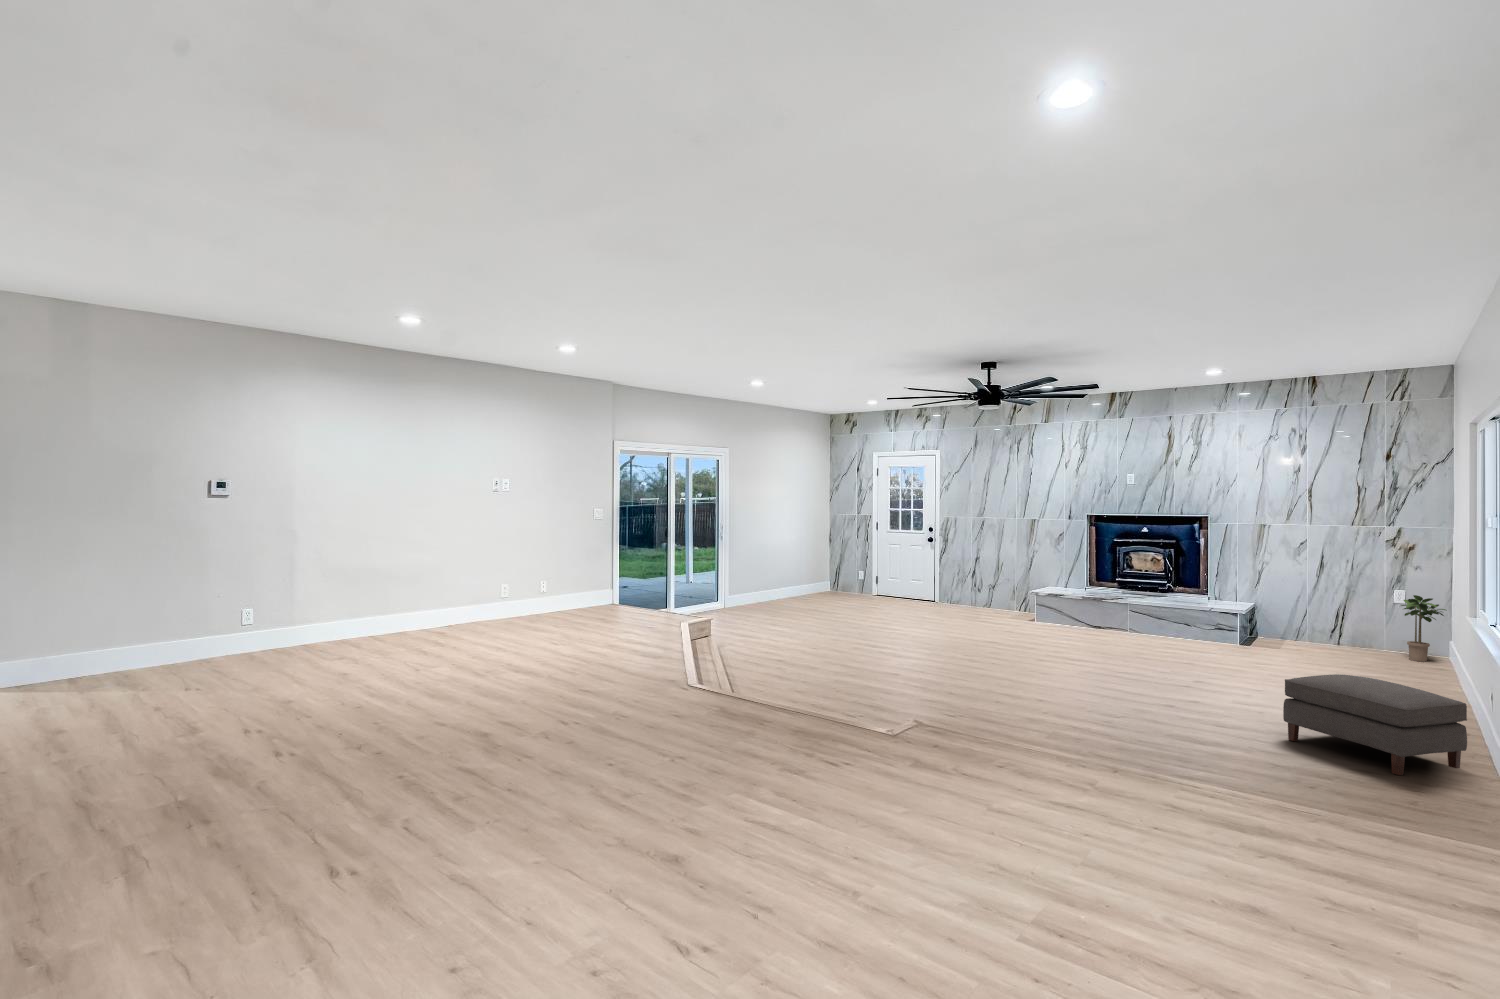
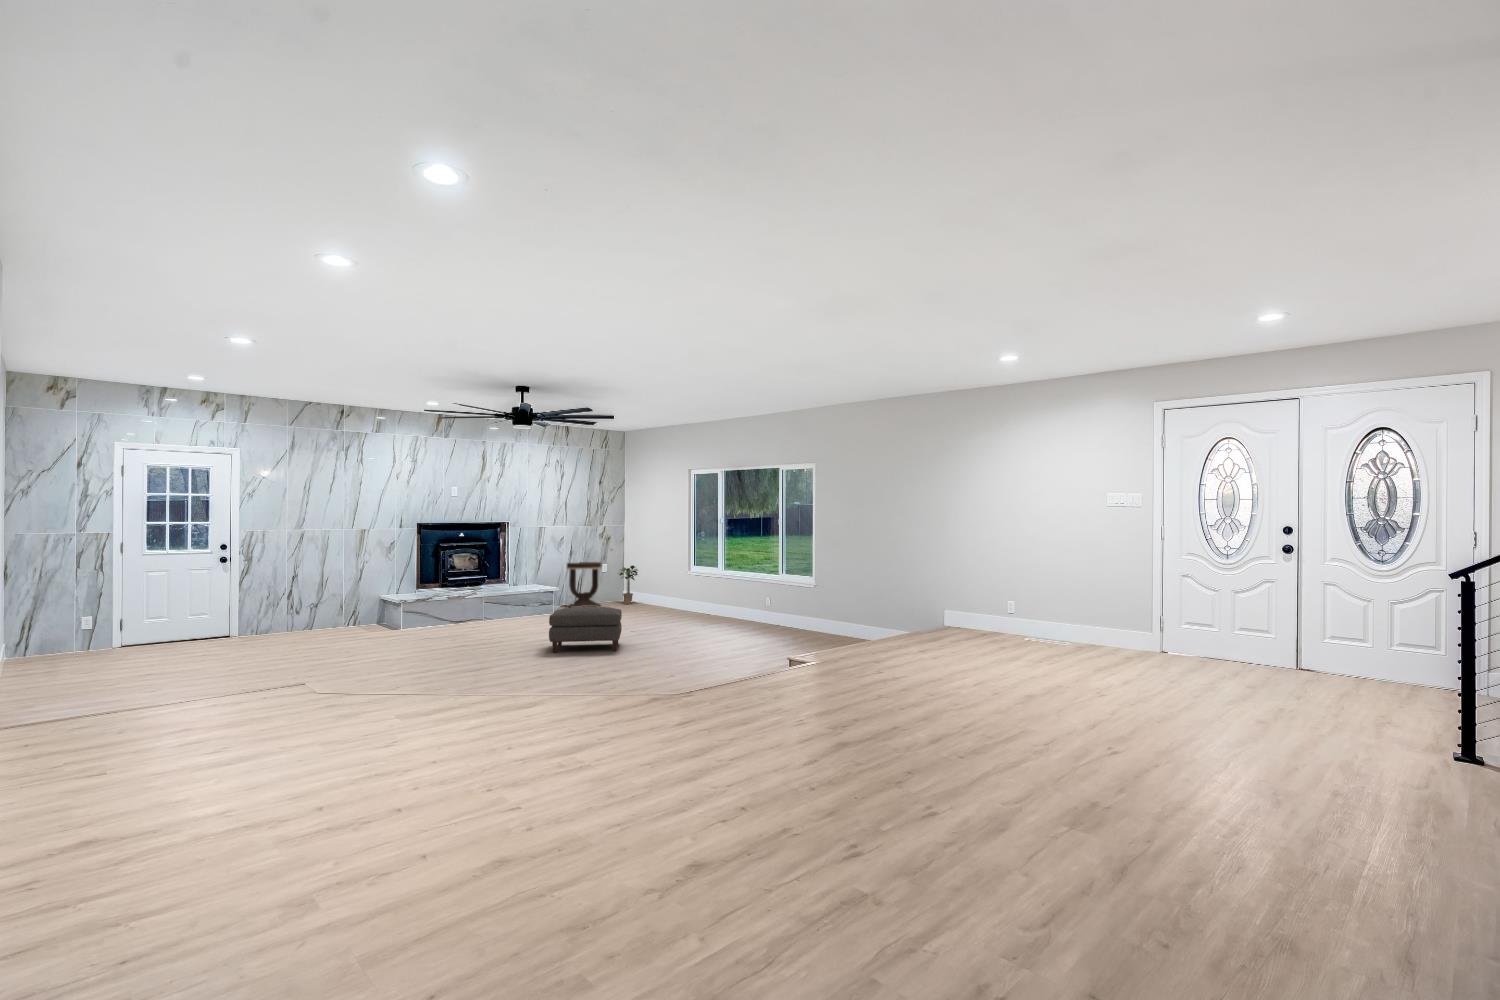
side table: none [1295,579,1360,653] -> present [567,562,602,607]
ottoman: present [1283,674,1467,775] -> present [549,606,622,652]

